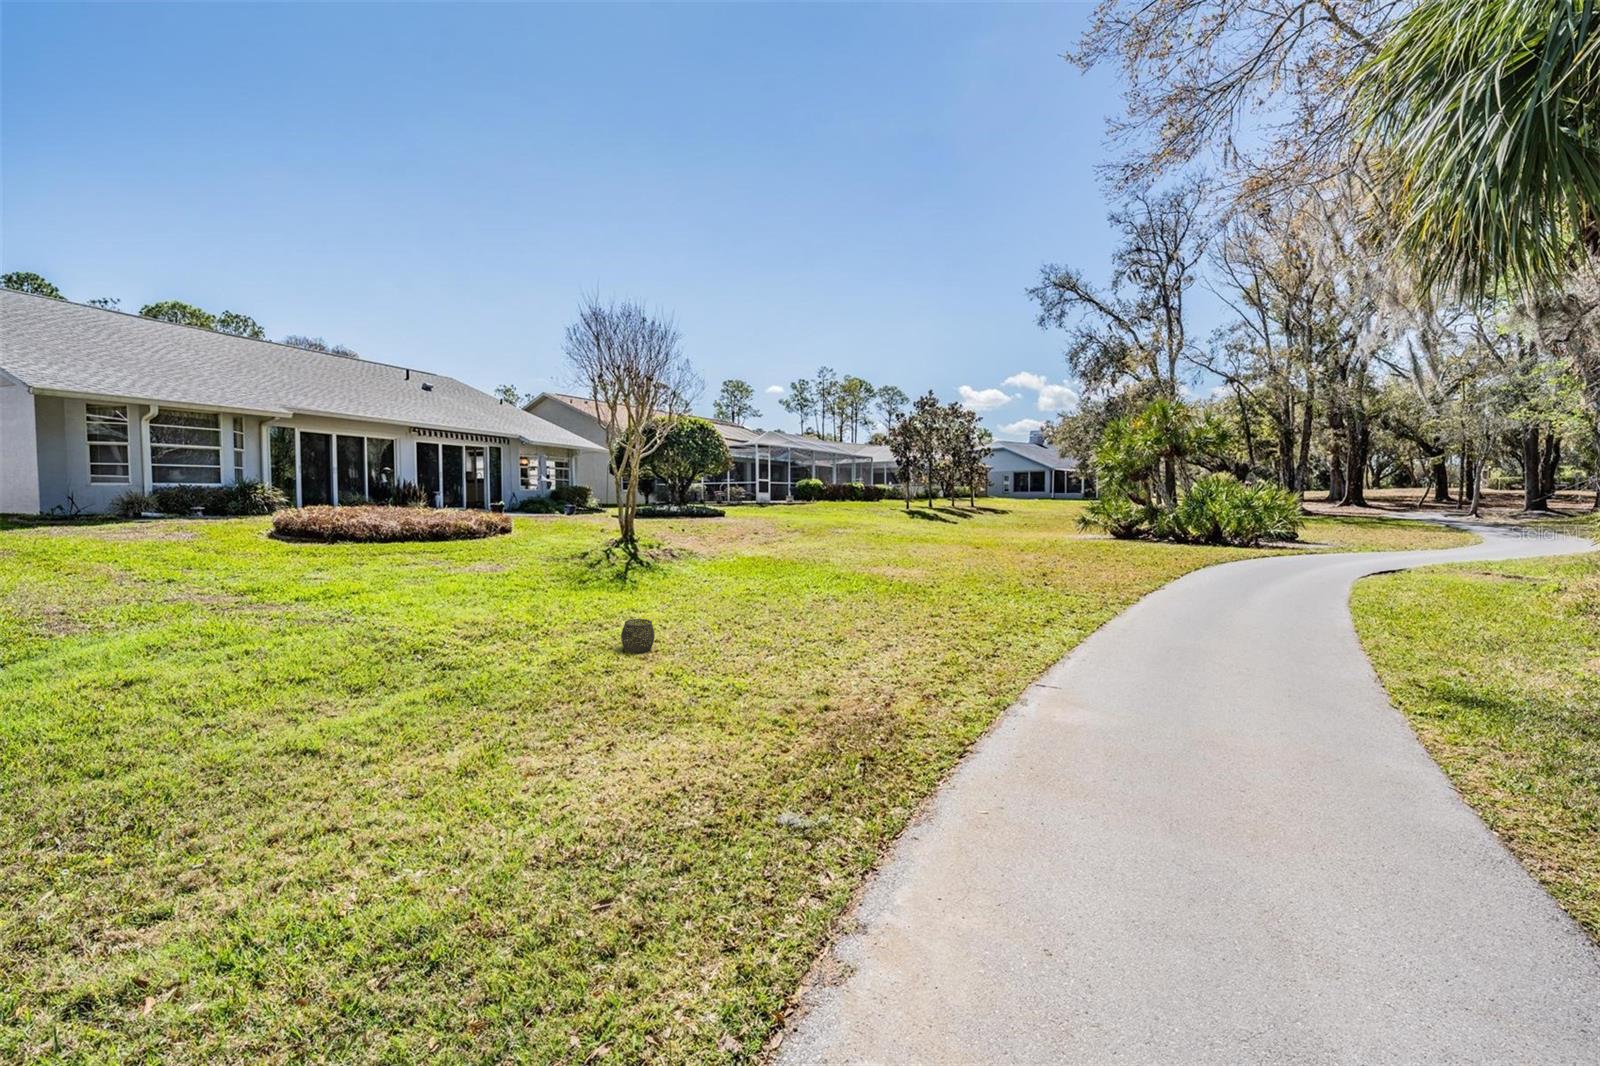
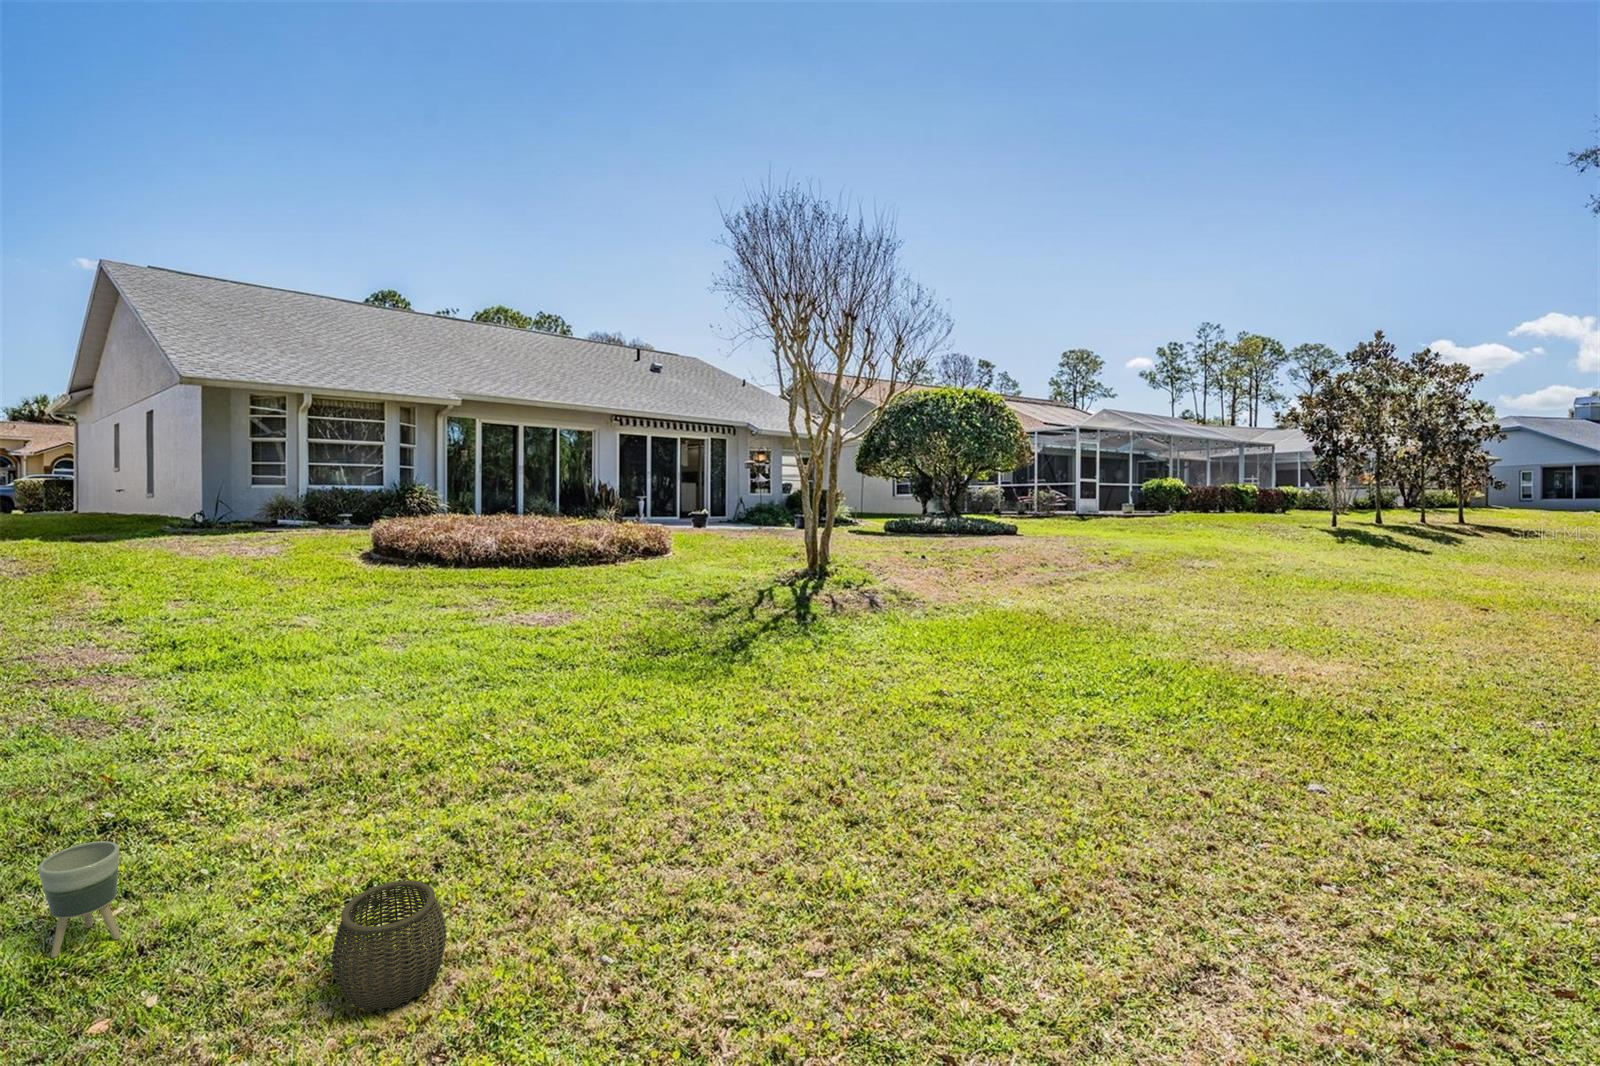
planter: none [504,618,527,655] -> present [38,841,121,958]

